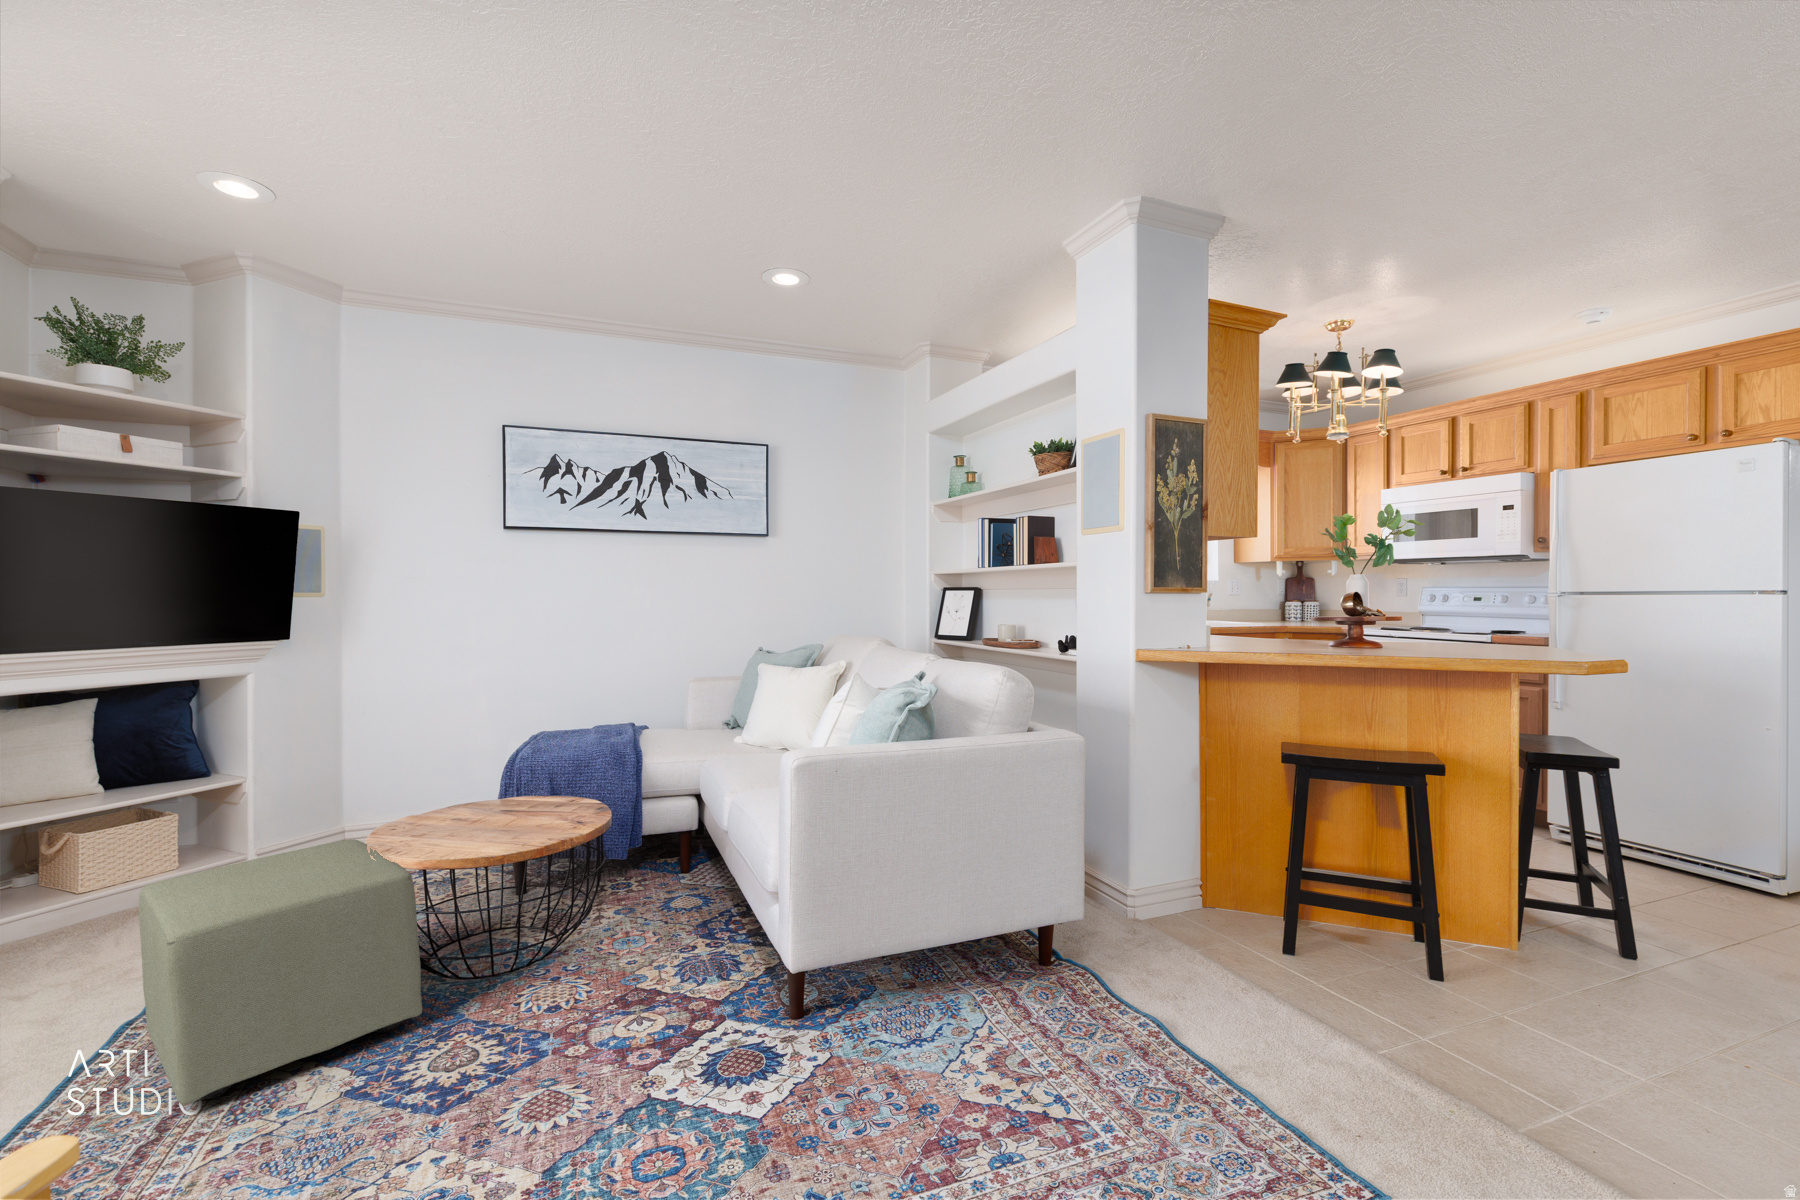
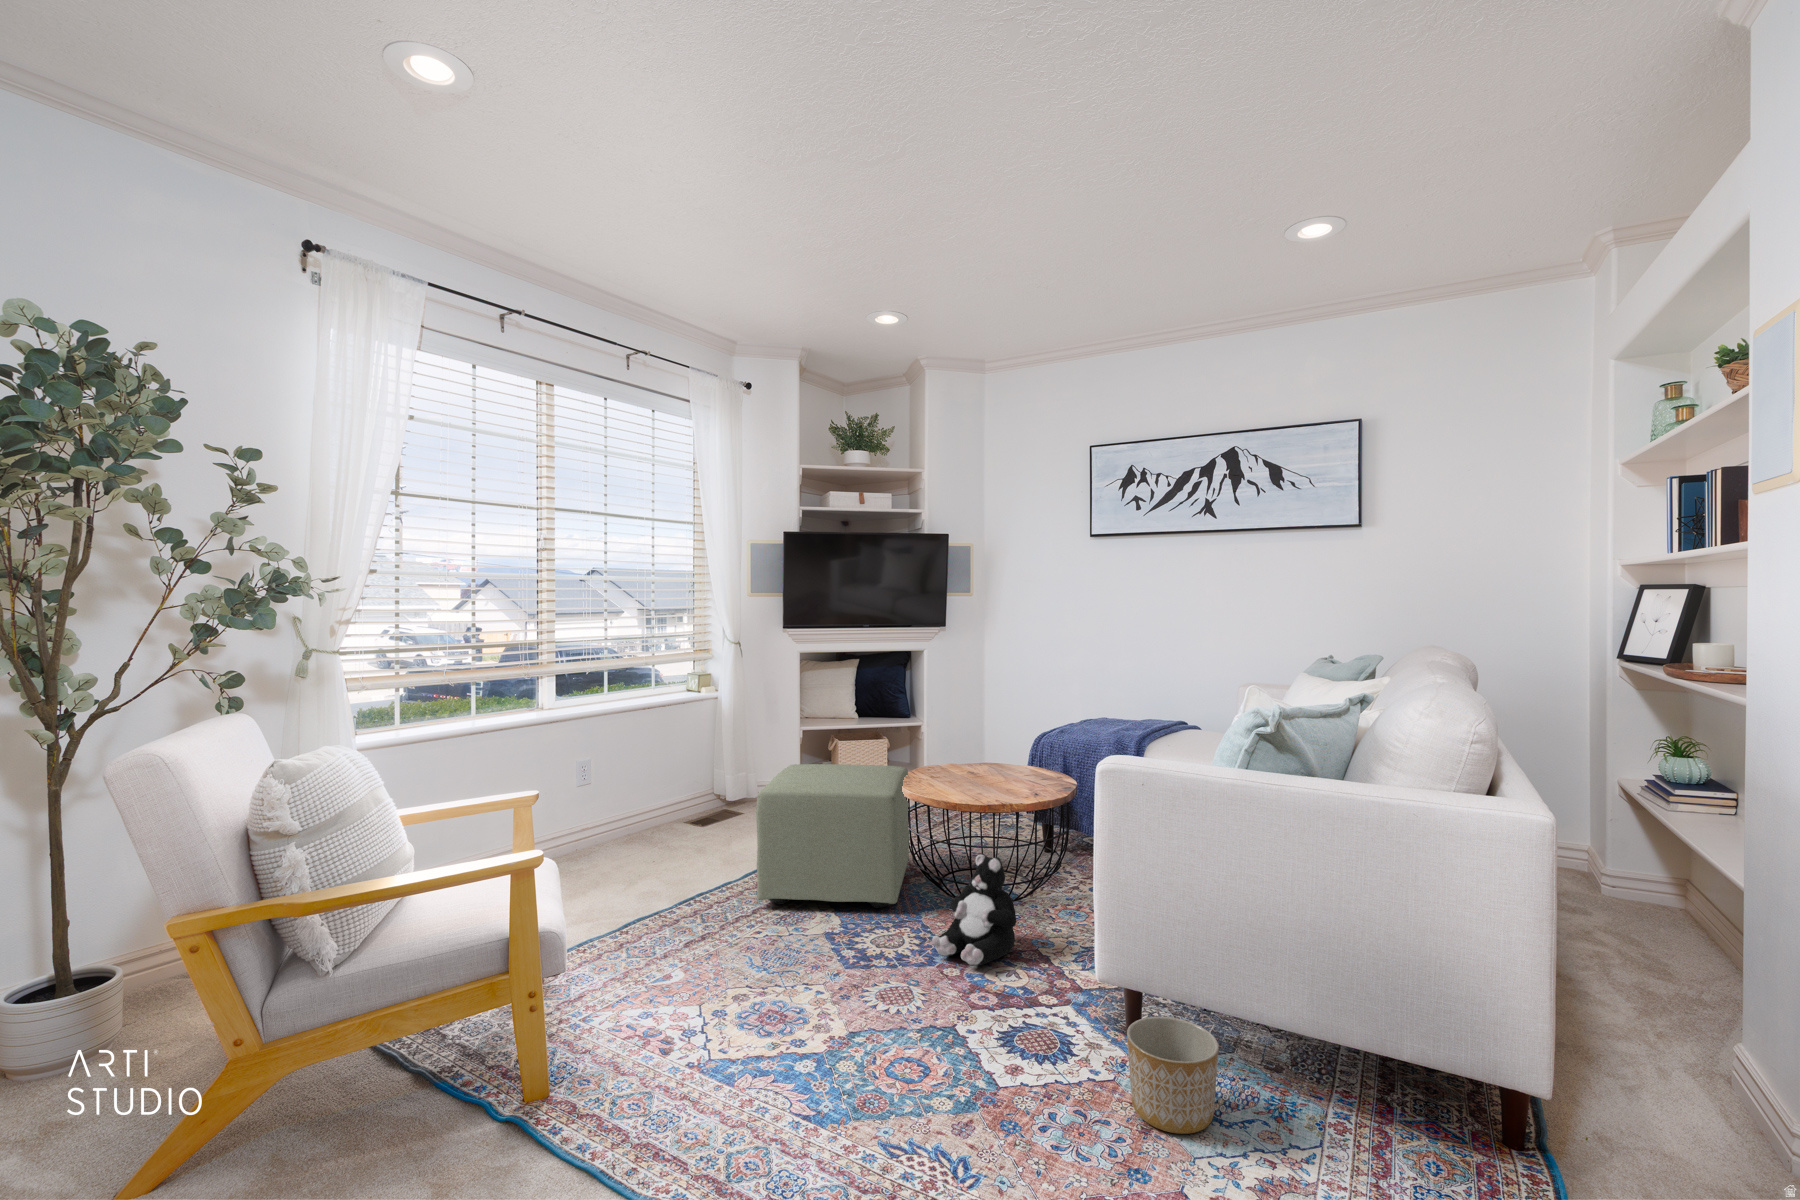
plush toy: none [529,902,622,1040] -> present [932,853,1016,966]
planter: none [853,971,931,1071] -> present [1127,1017,1219,1134]

